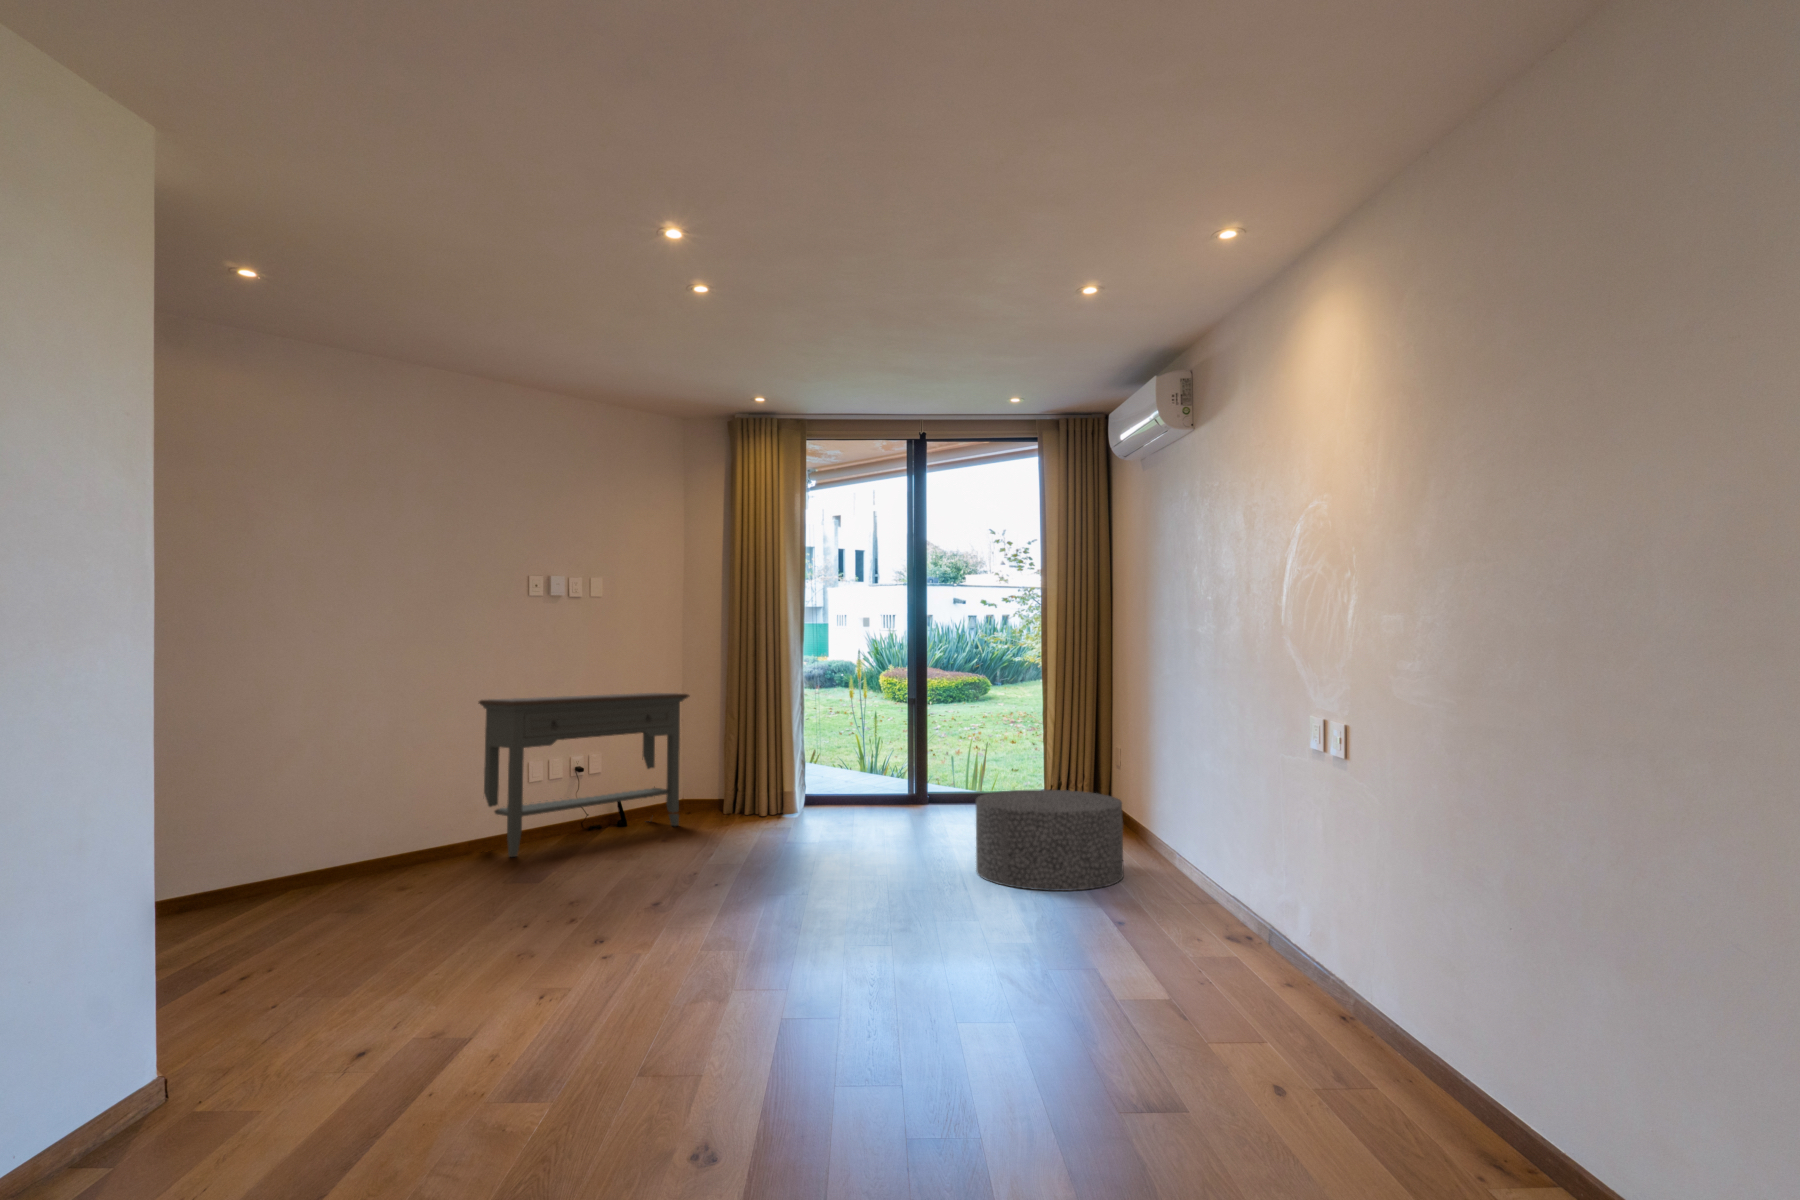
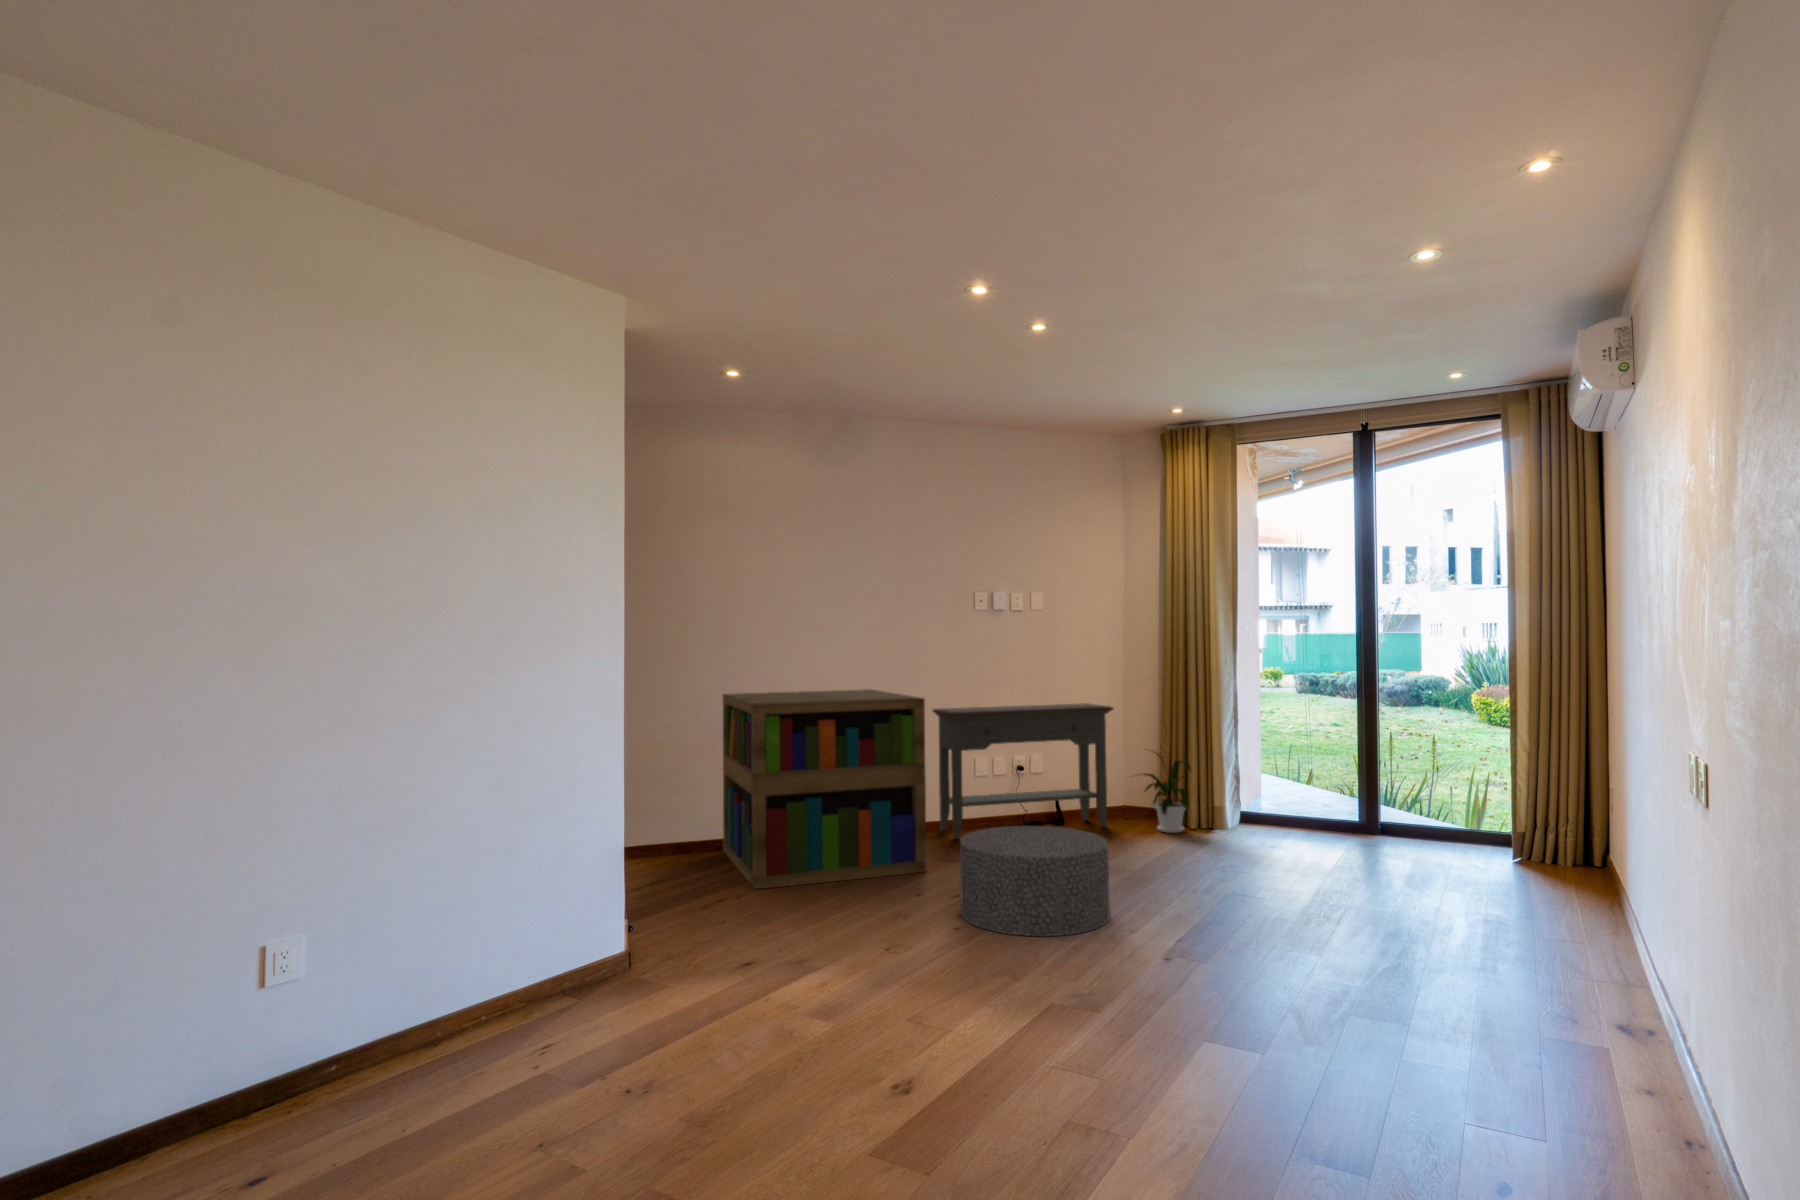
bookshelf: none [148,674,512,961] -> present [723,689,927,889]
house plant: none [703,738,772,823] -> present [1144,749,1191,833]
ottoman: present [976,790,1124,891] -> present [960,826,1110,936]

